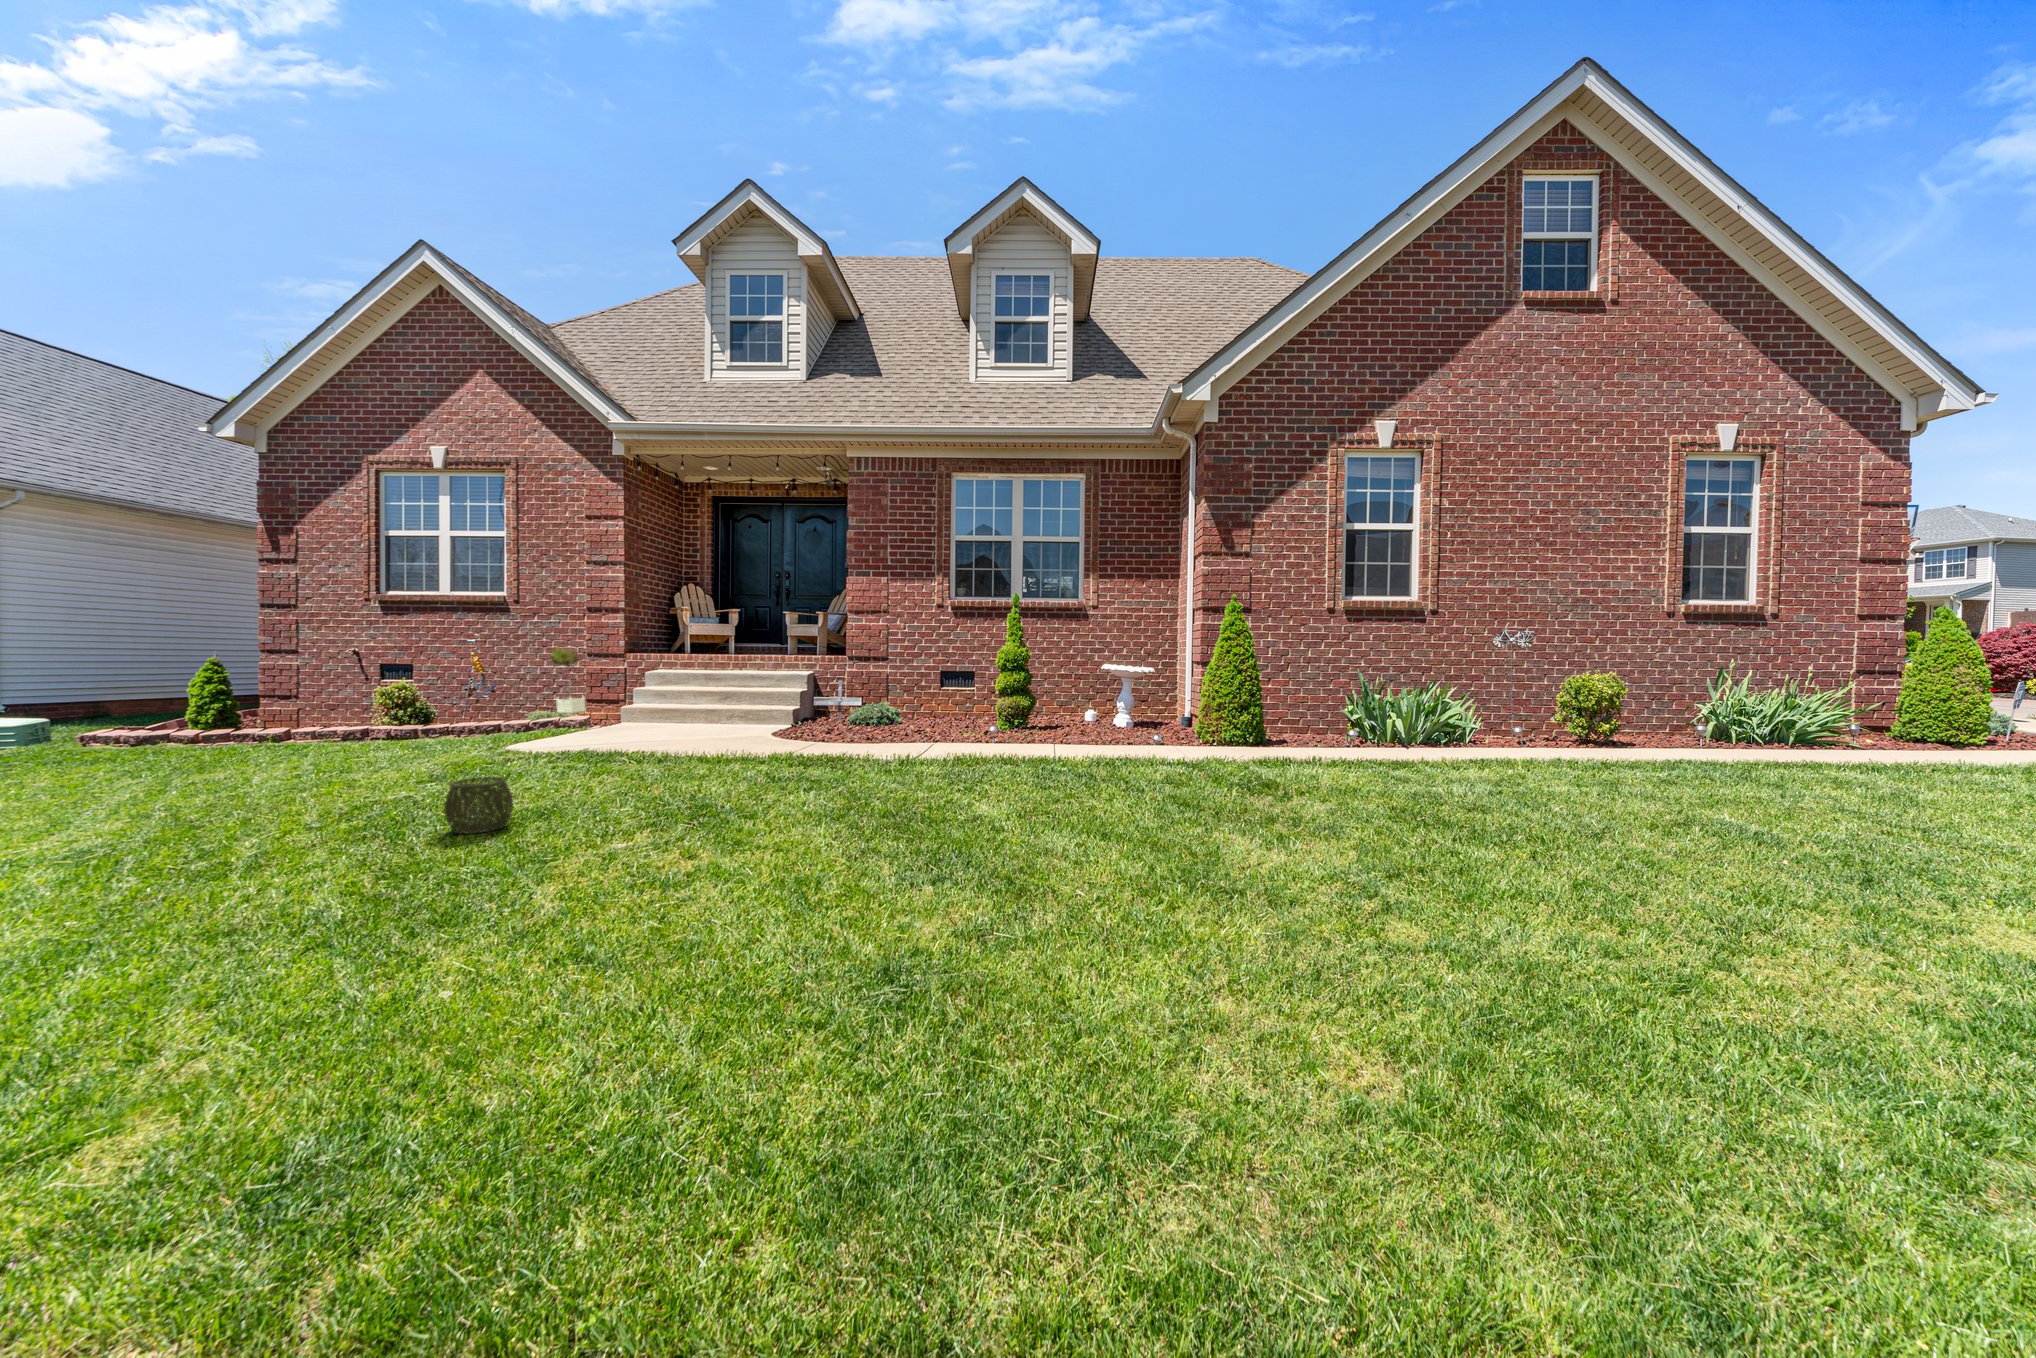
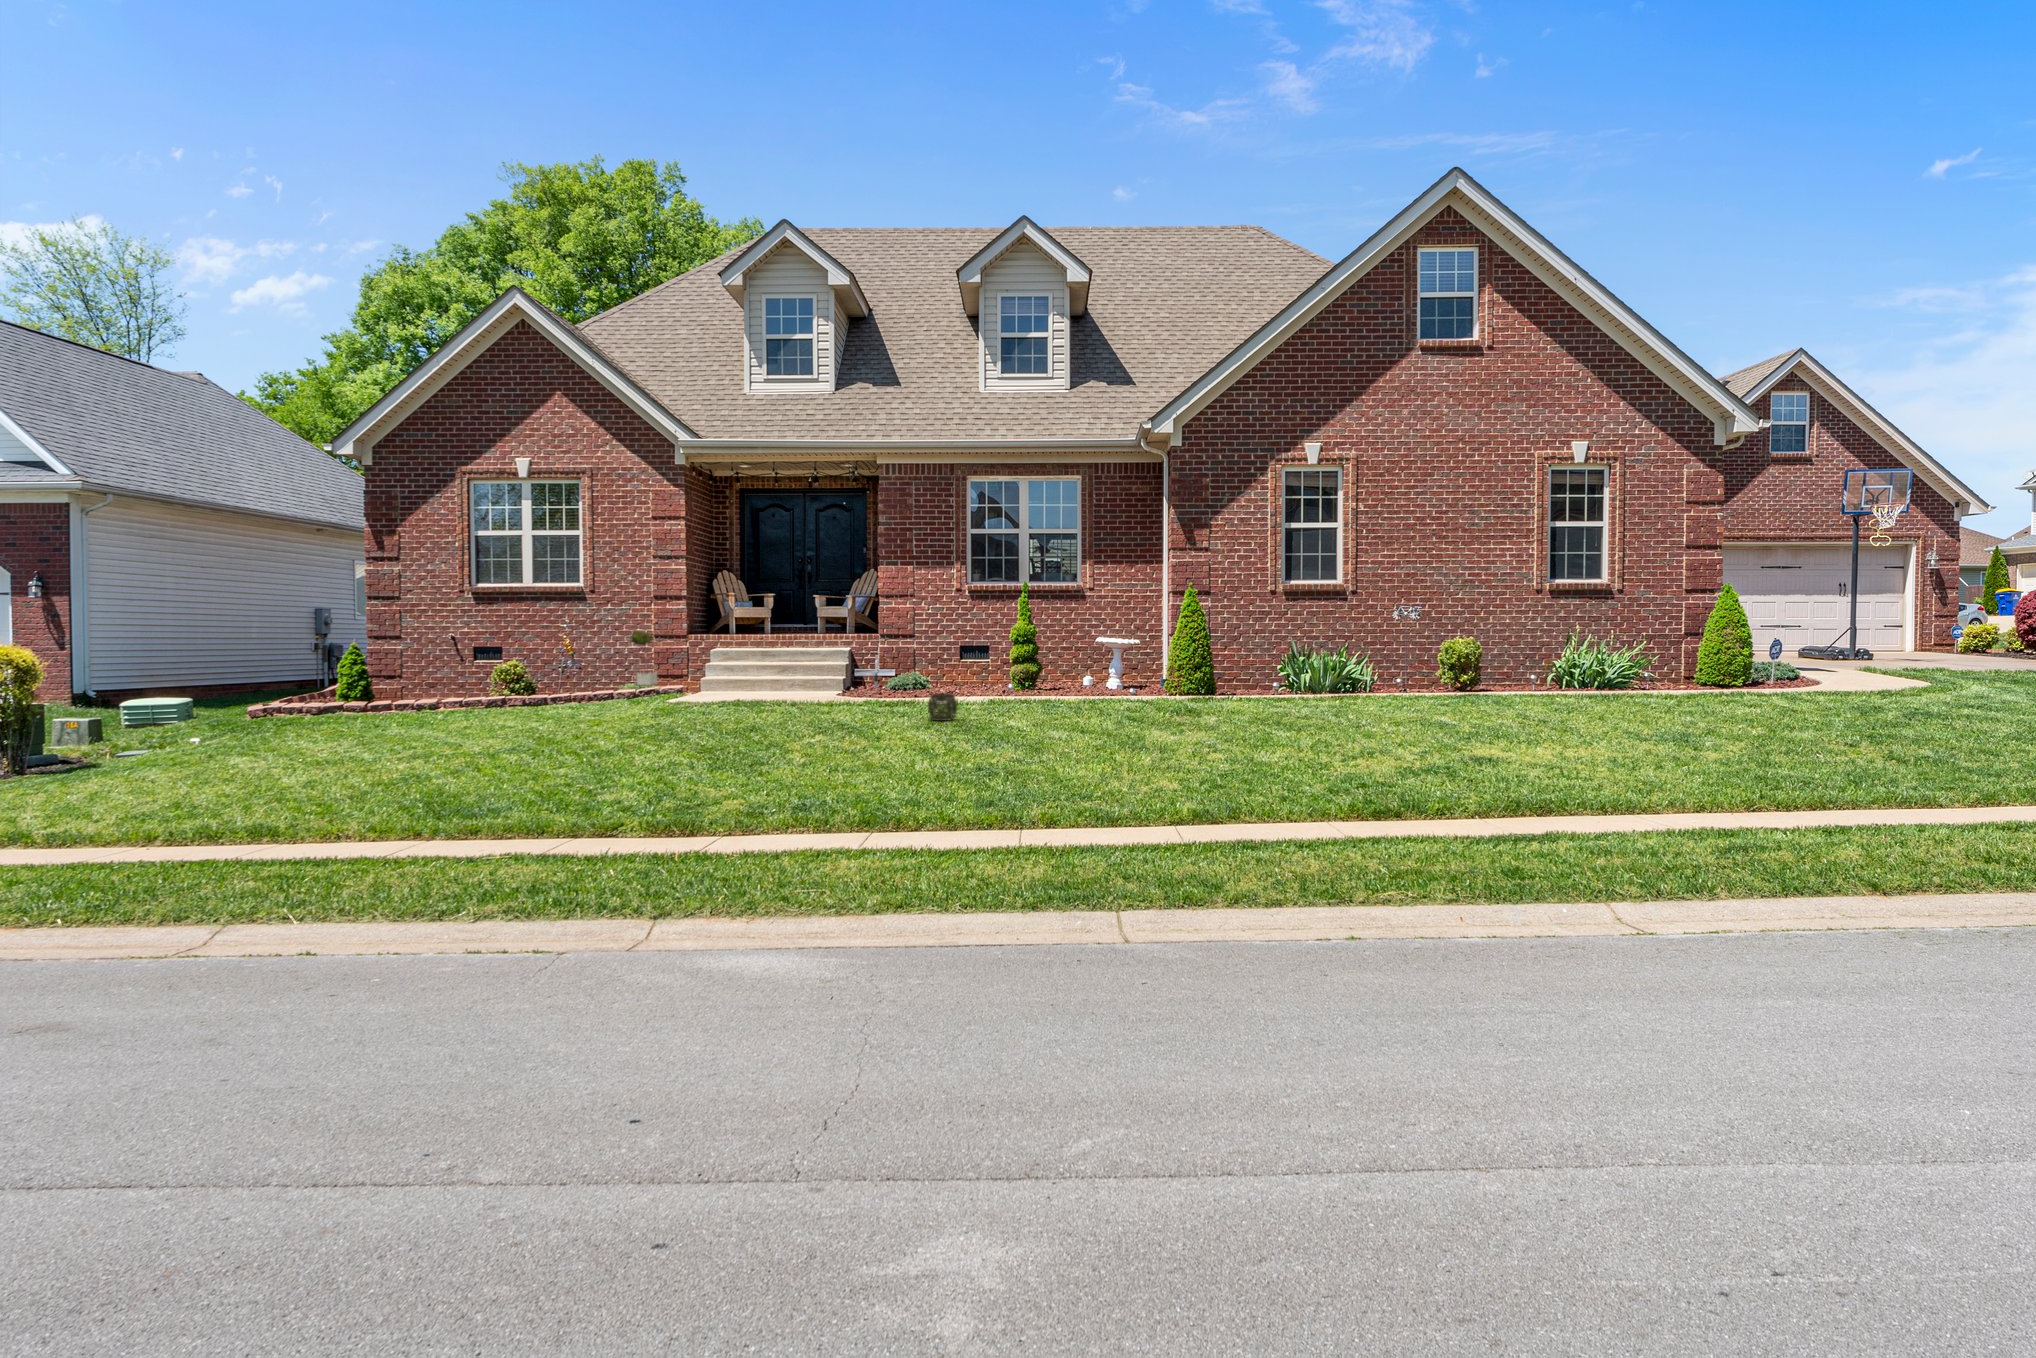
woven basket: present [444,777,513,834] -> present [928,693,958,721]

